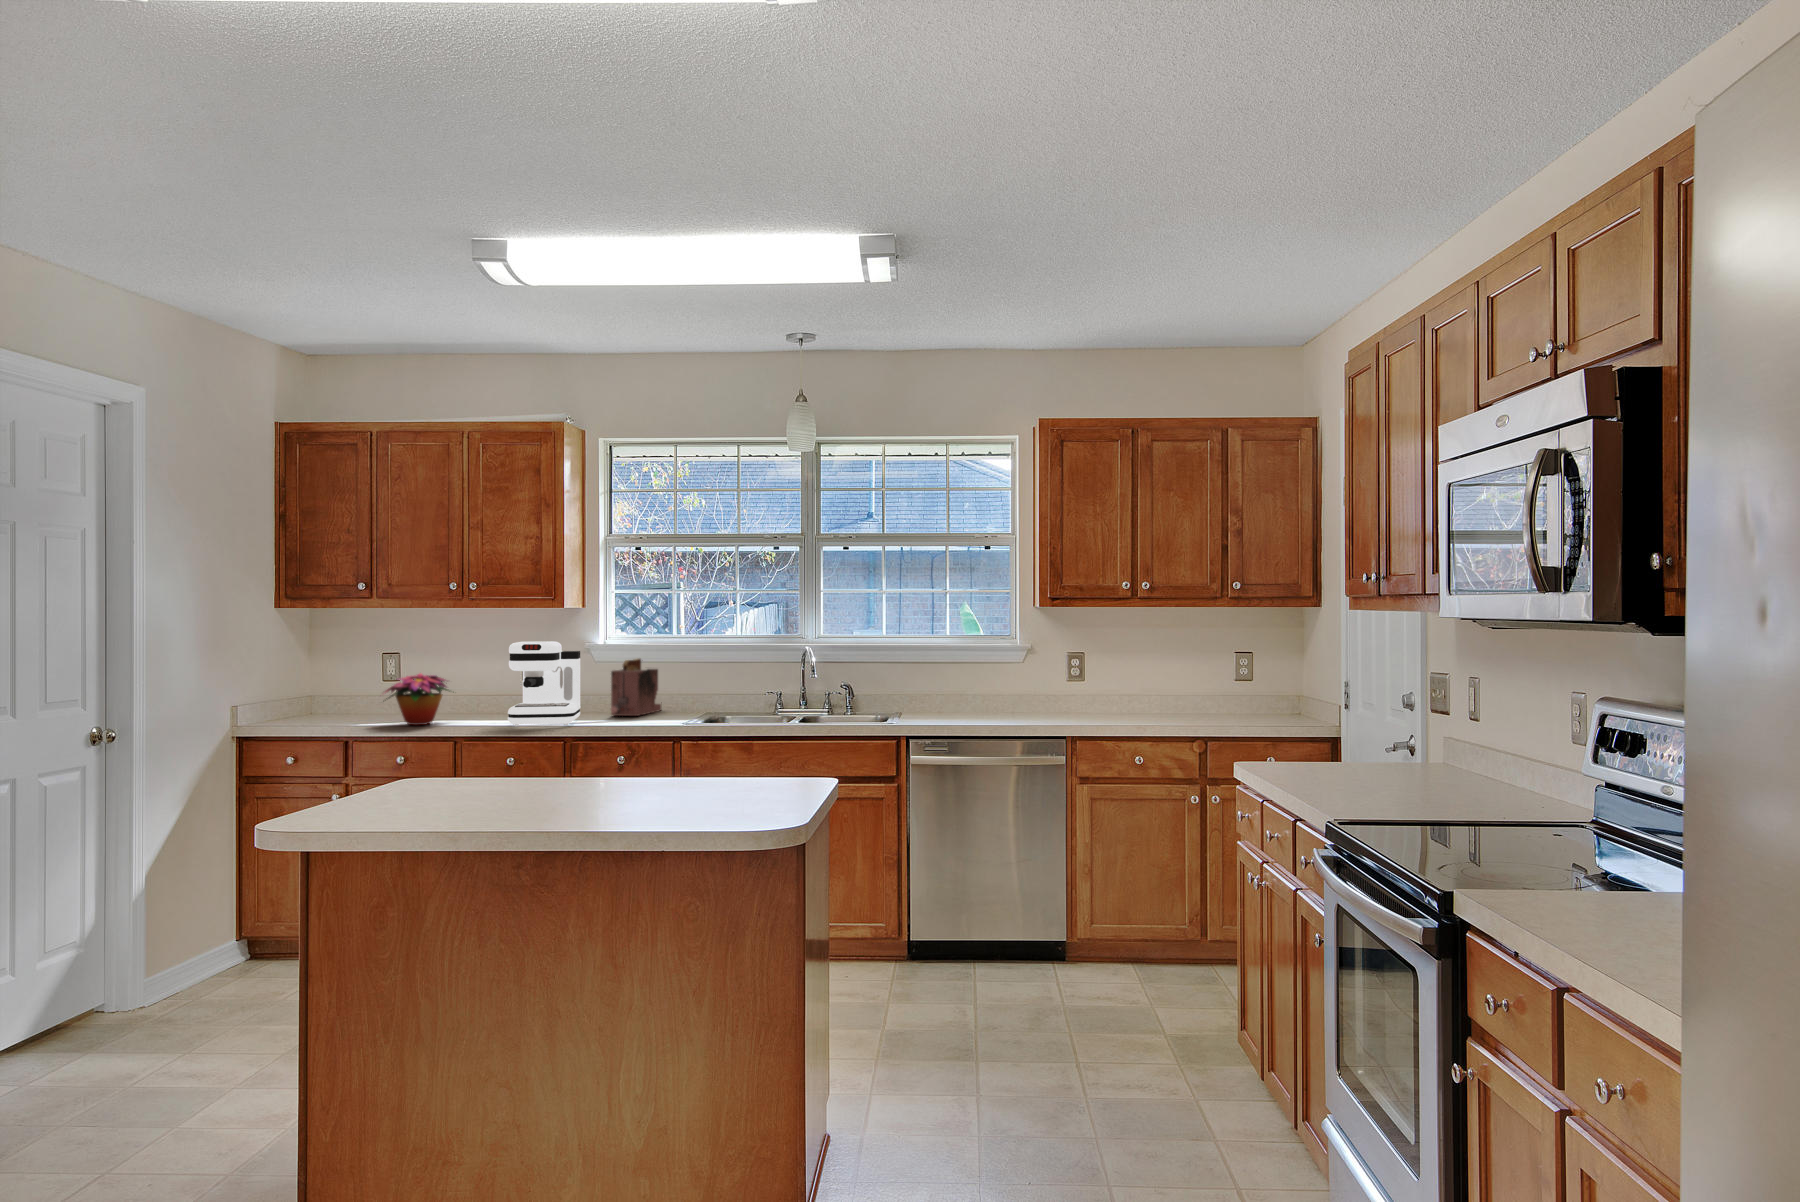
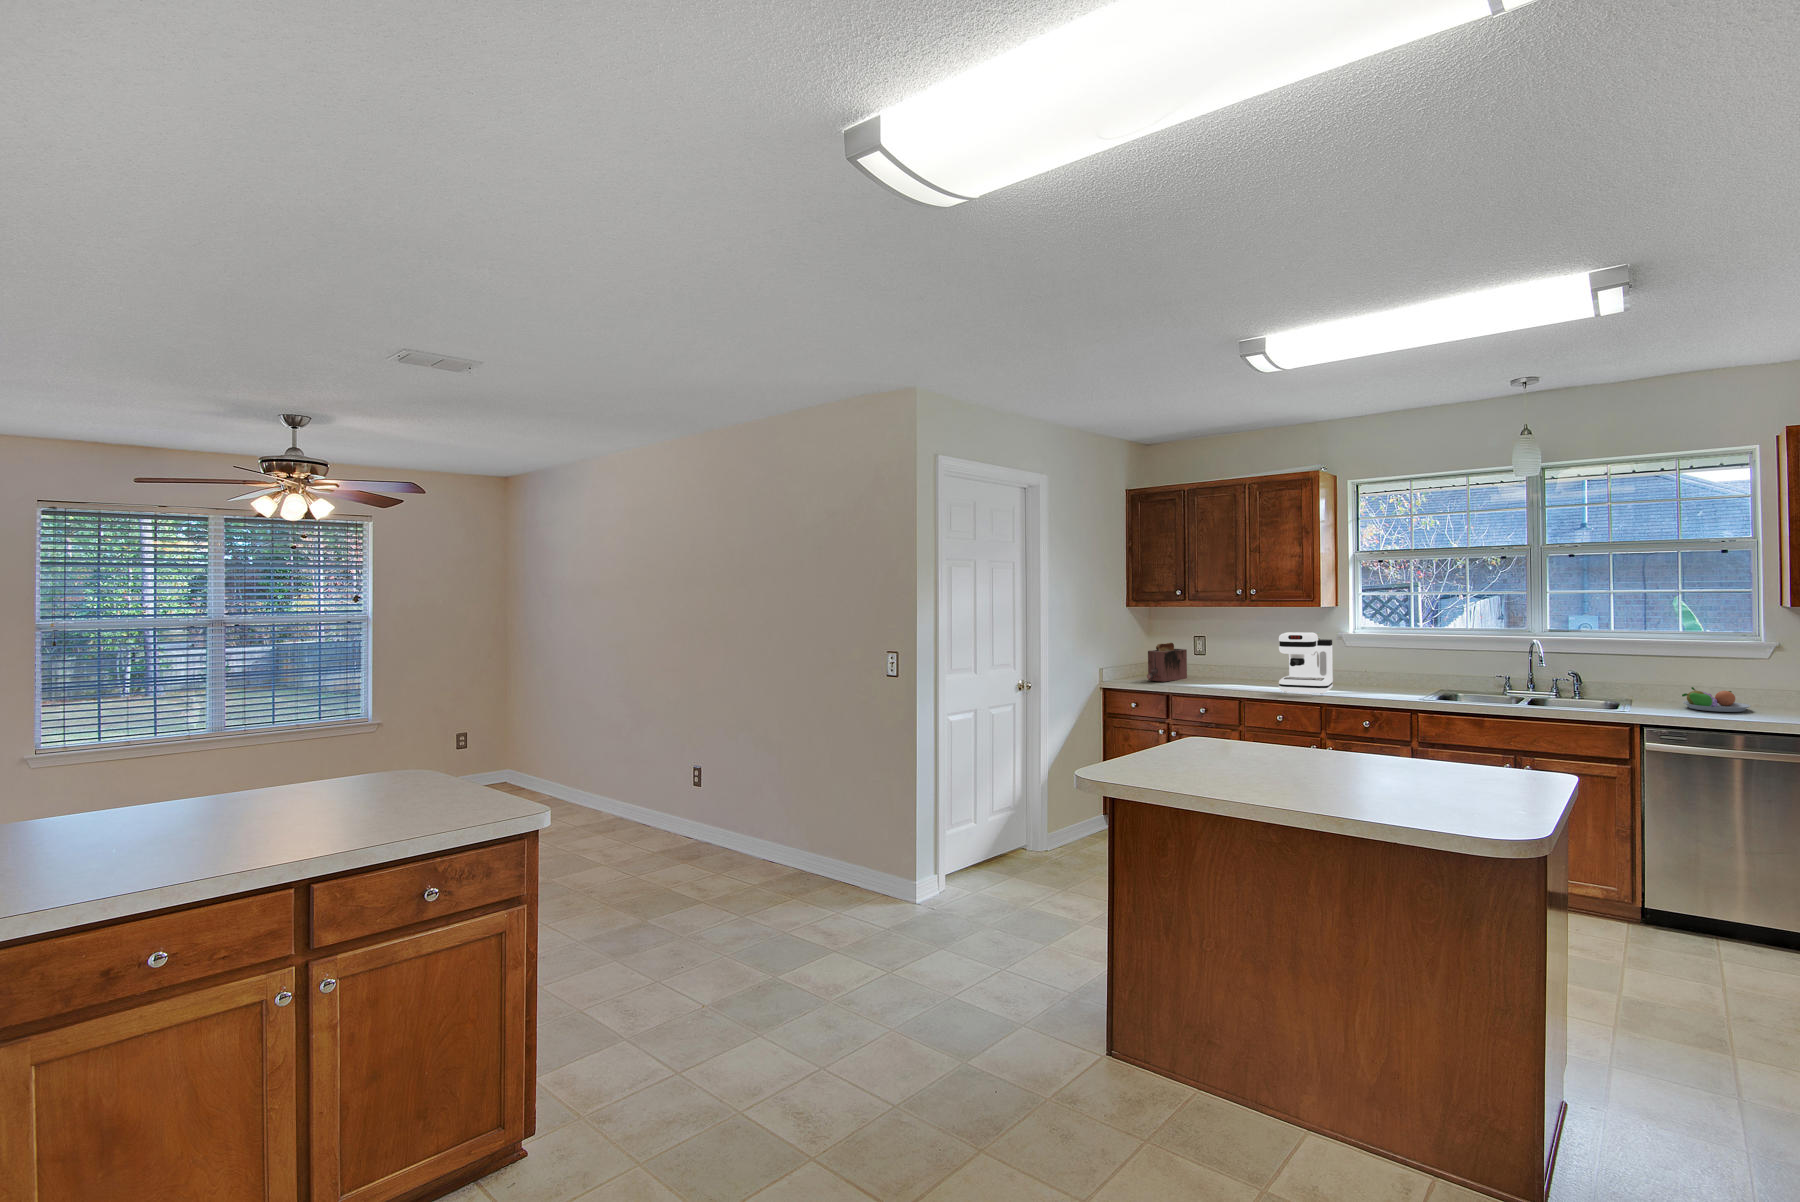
toaster: present [611,658,661,716] -> present [1147,643,1187,682]
flower arrangement: present [384,673,448,725] -> none [1189,652,1244,687]
fruit bowl: none [939,693,994,717] -> present [1682,687,1750,712]

